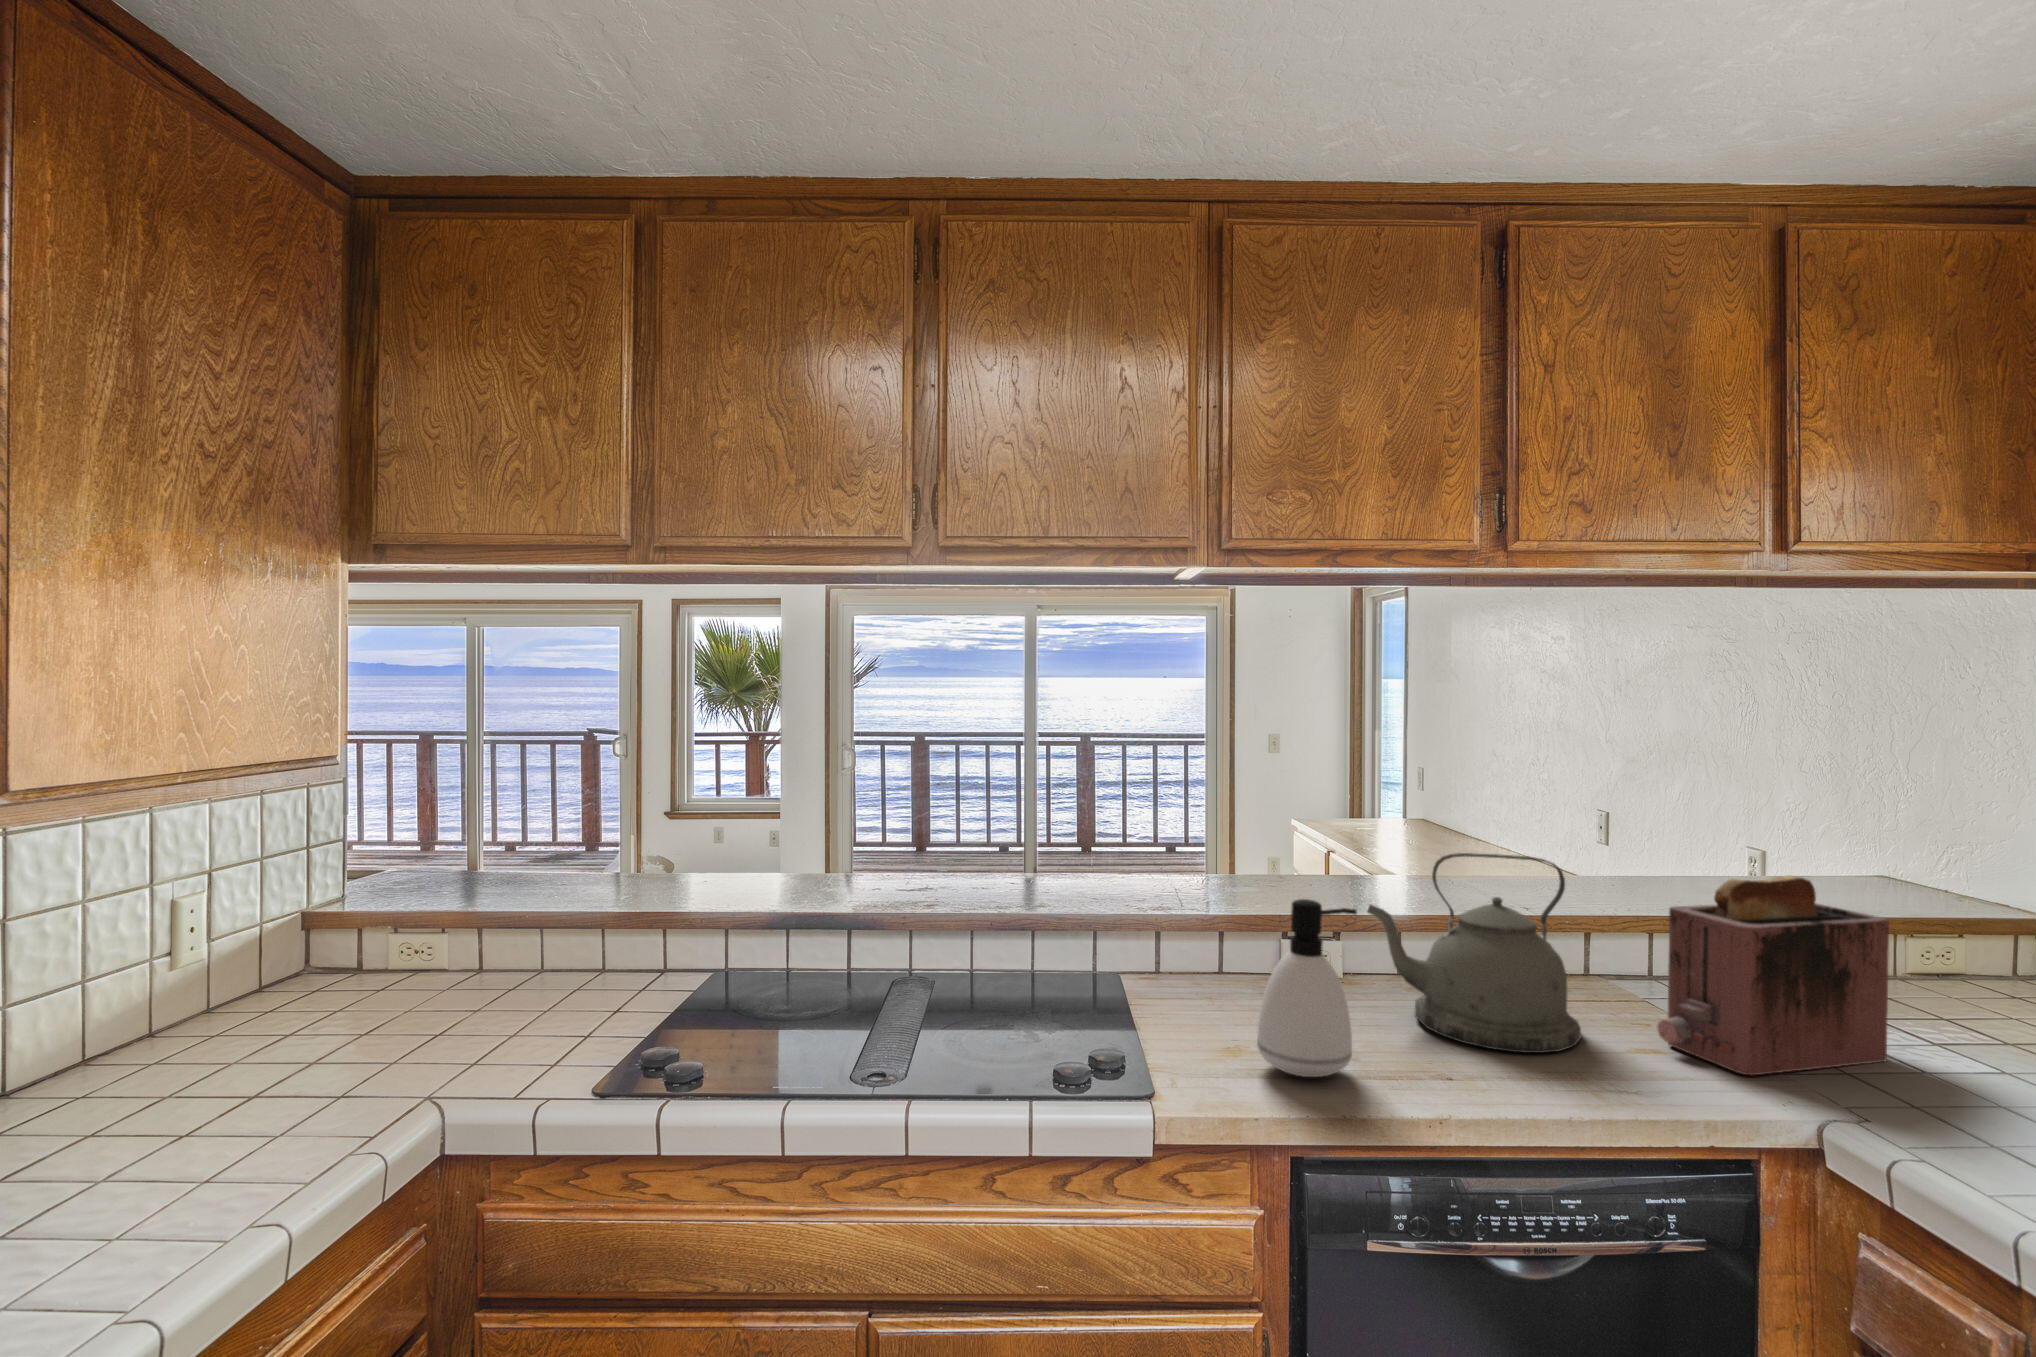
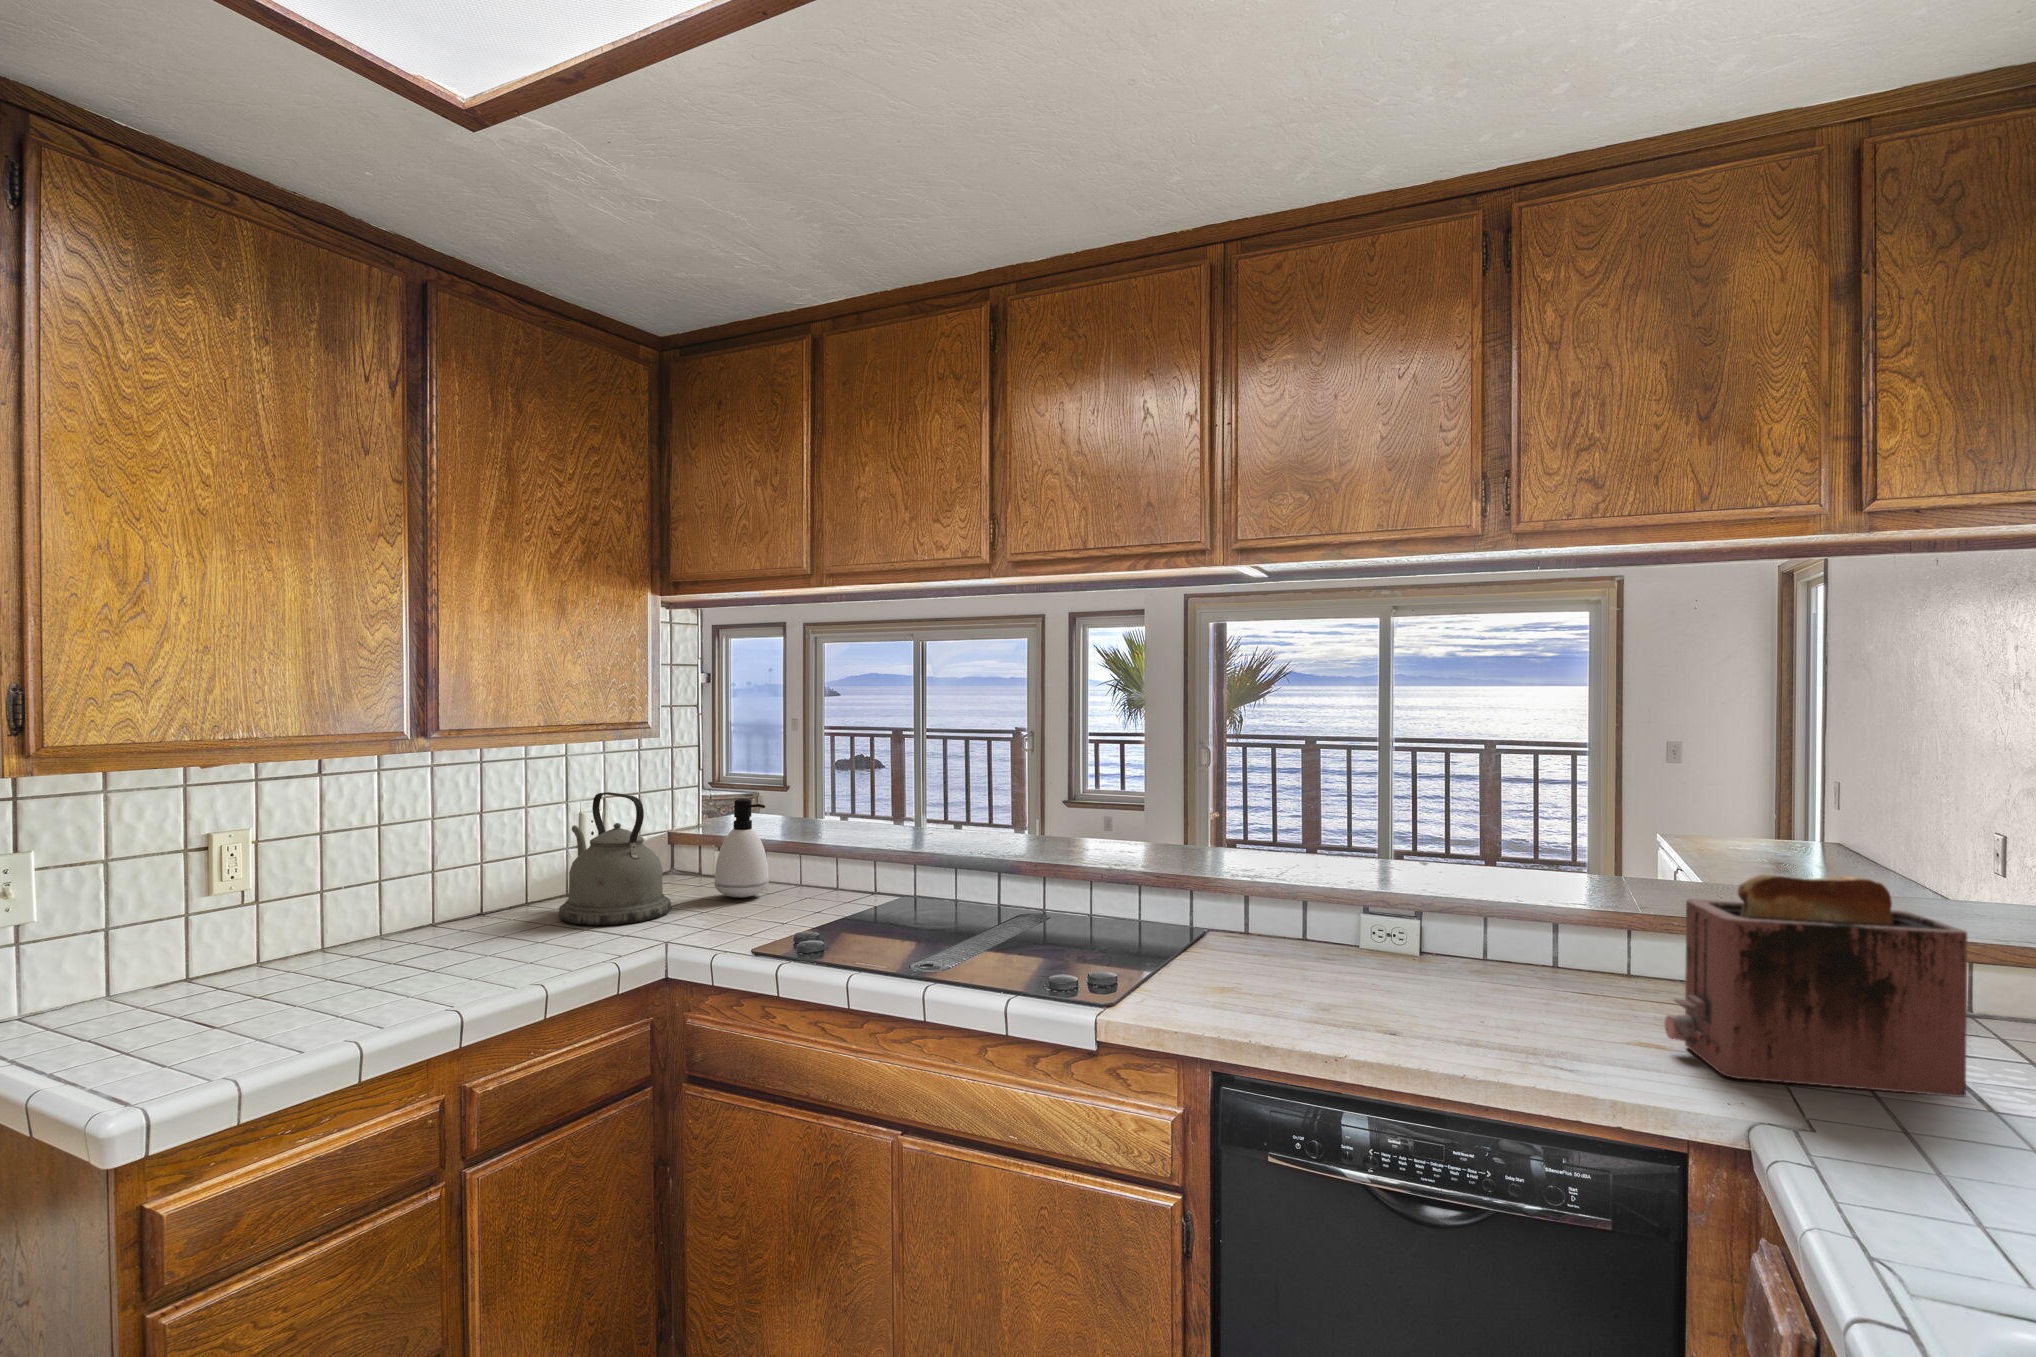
kettle: present [1367,853,1581,1053] -> present [559,792,671,925]
soap dispenser: present [1257,899,1357,1077] -> present [714,798,769,898]

